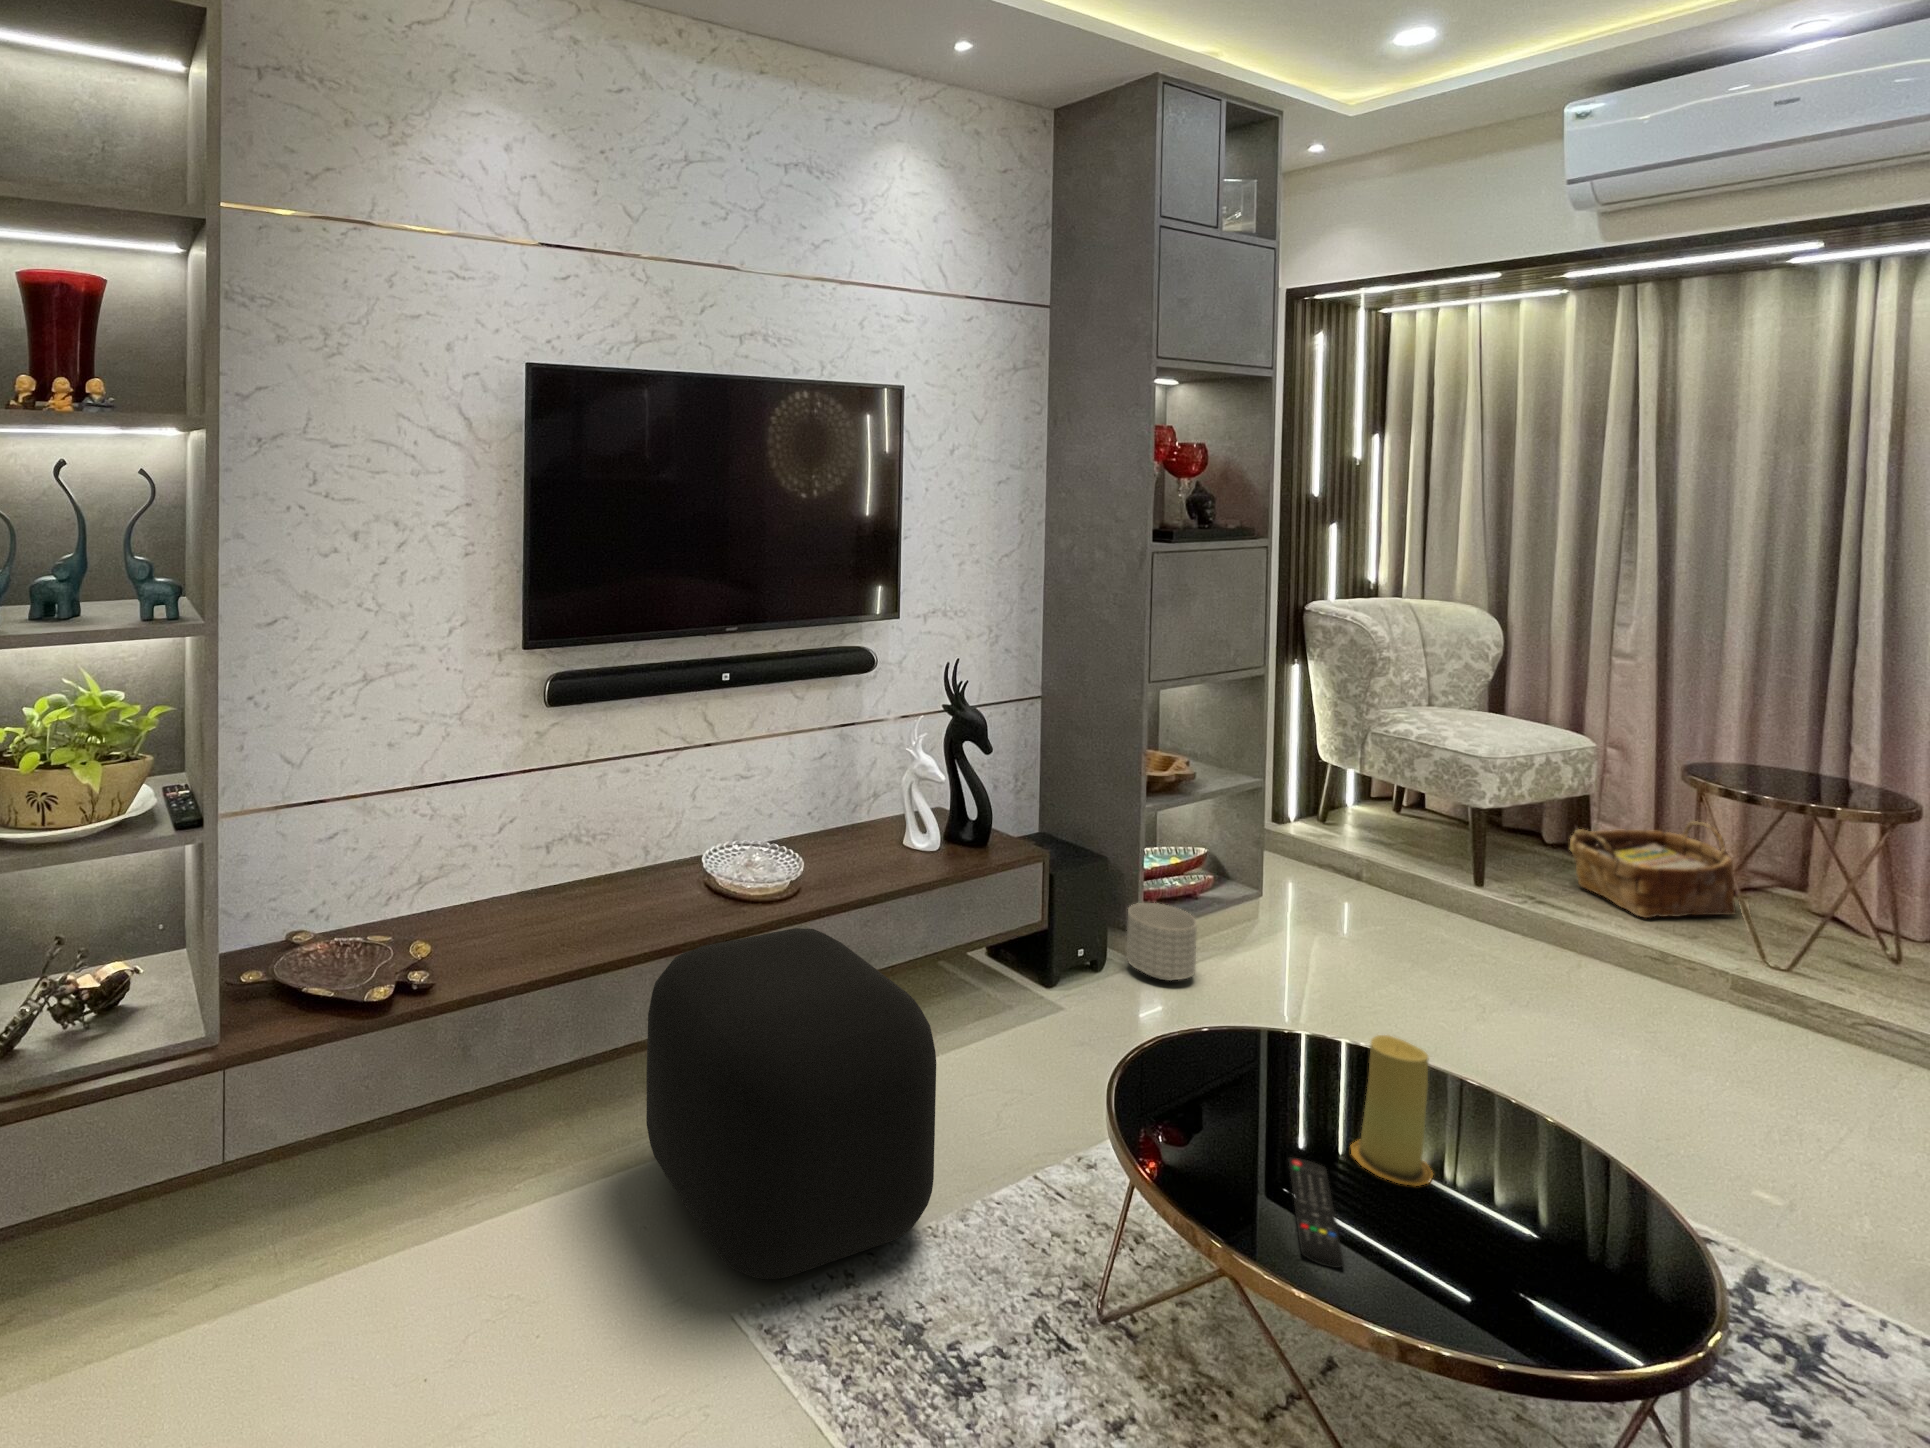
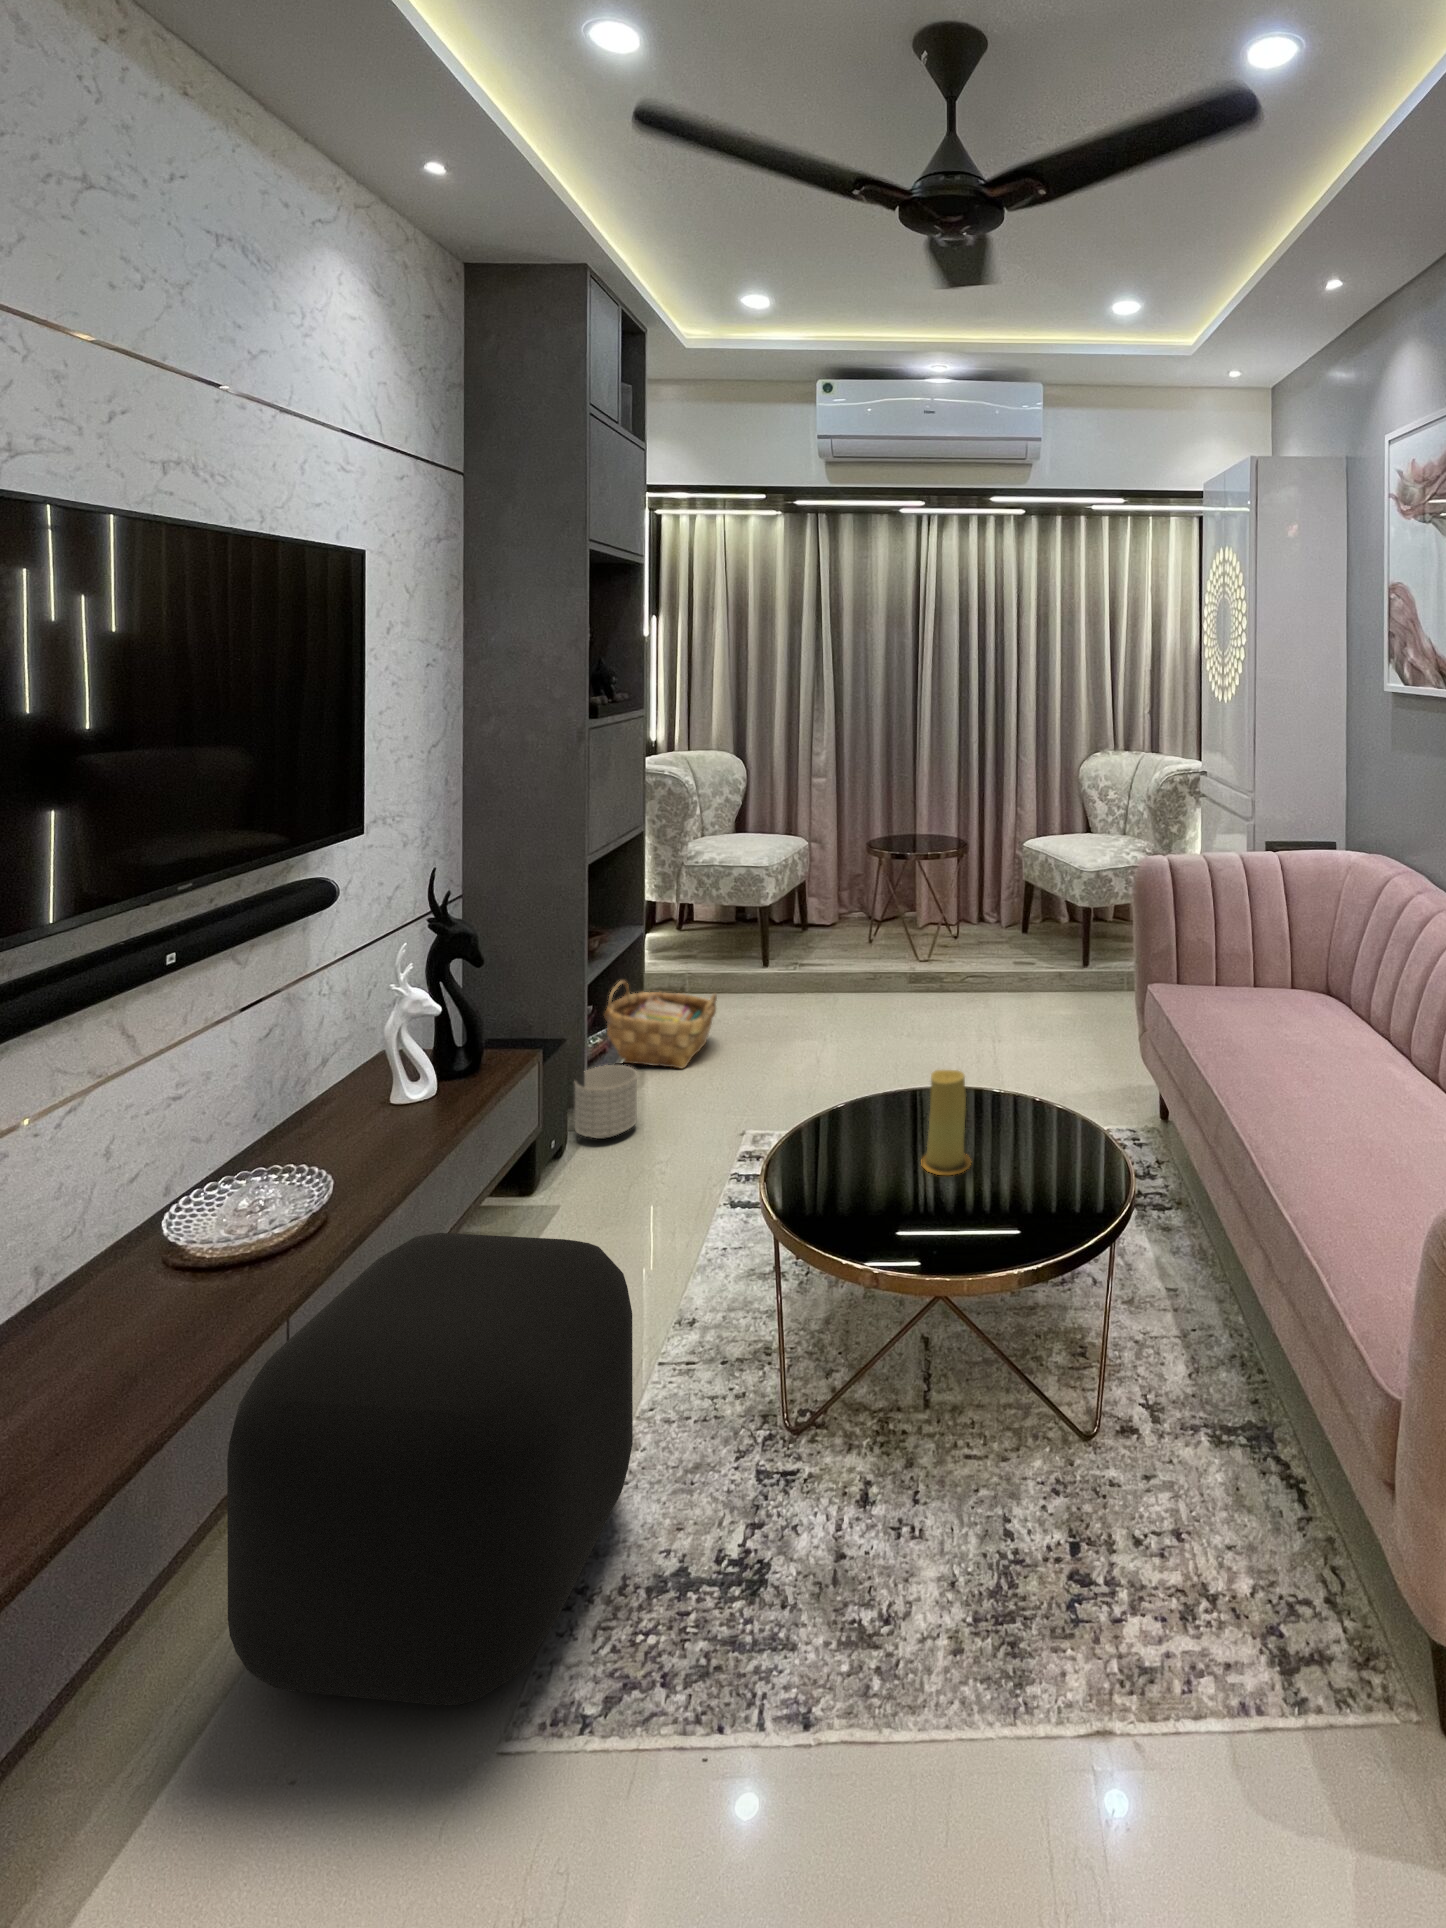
woven basket: present [1570,821,1736,918] -> present [604,981,717,1068]
remote control: present [1289,1157,1344,1268] -> none [910,1187,995,1252]

